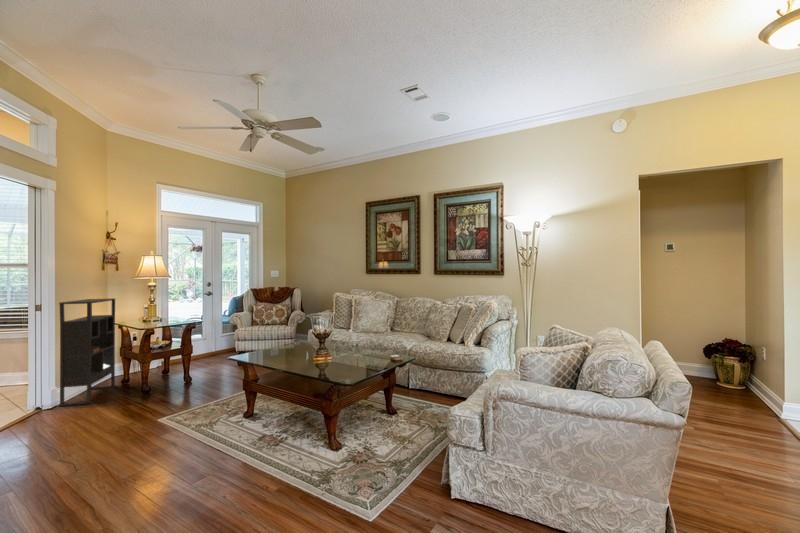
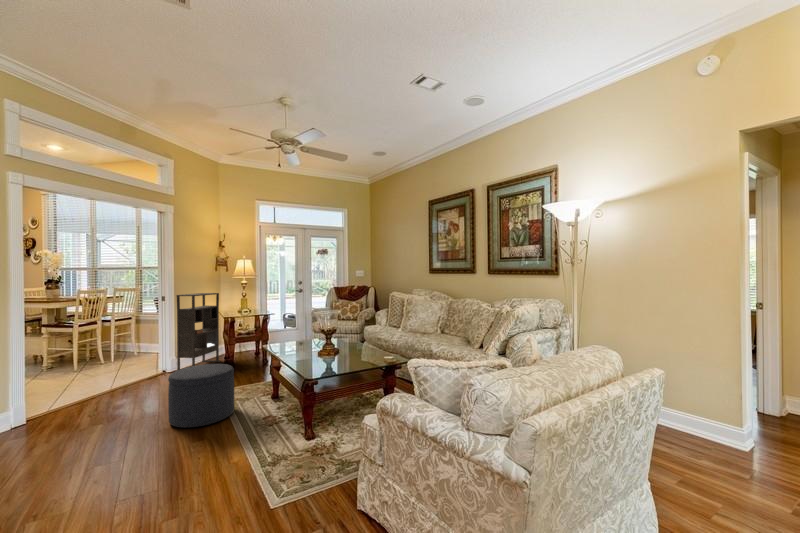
ottoman: none [127,385,213,470] -> present [168,364,234,427]

